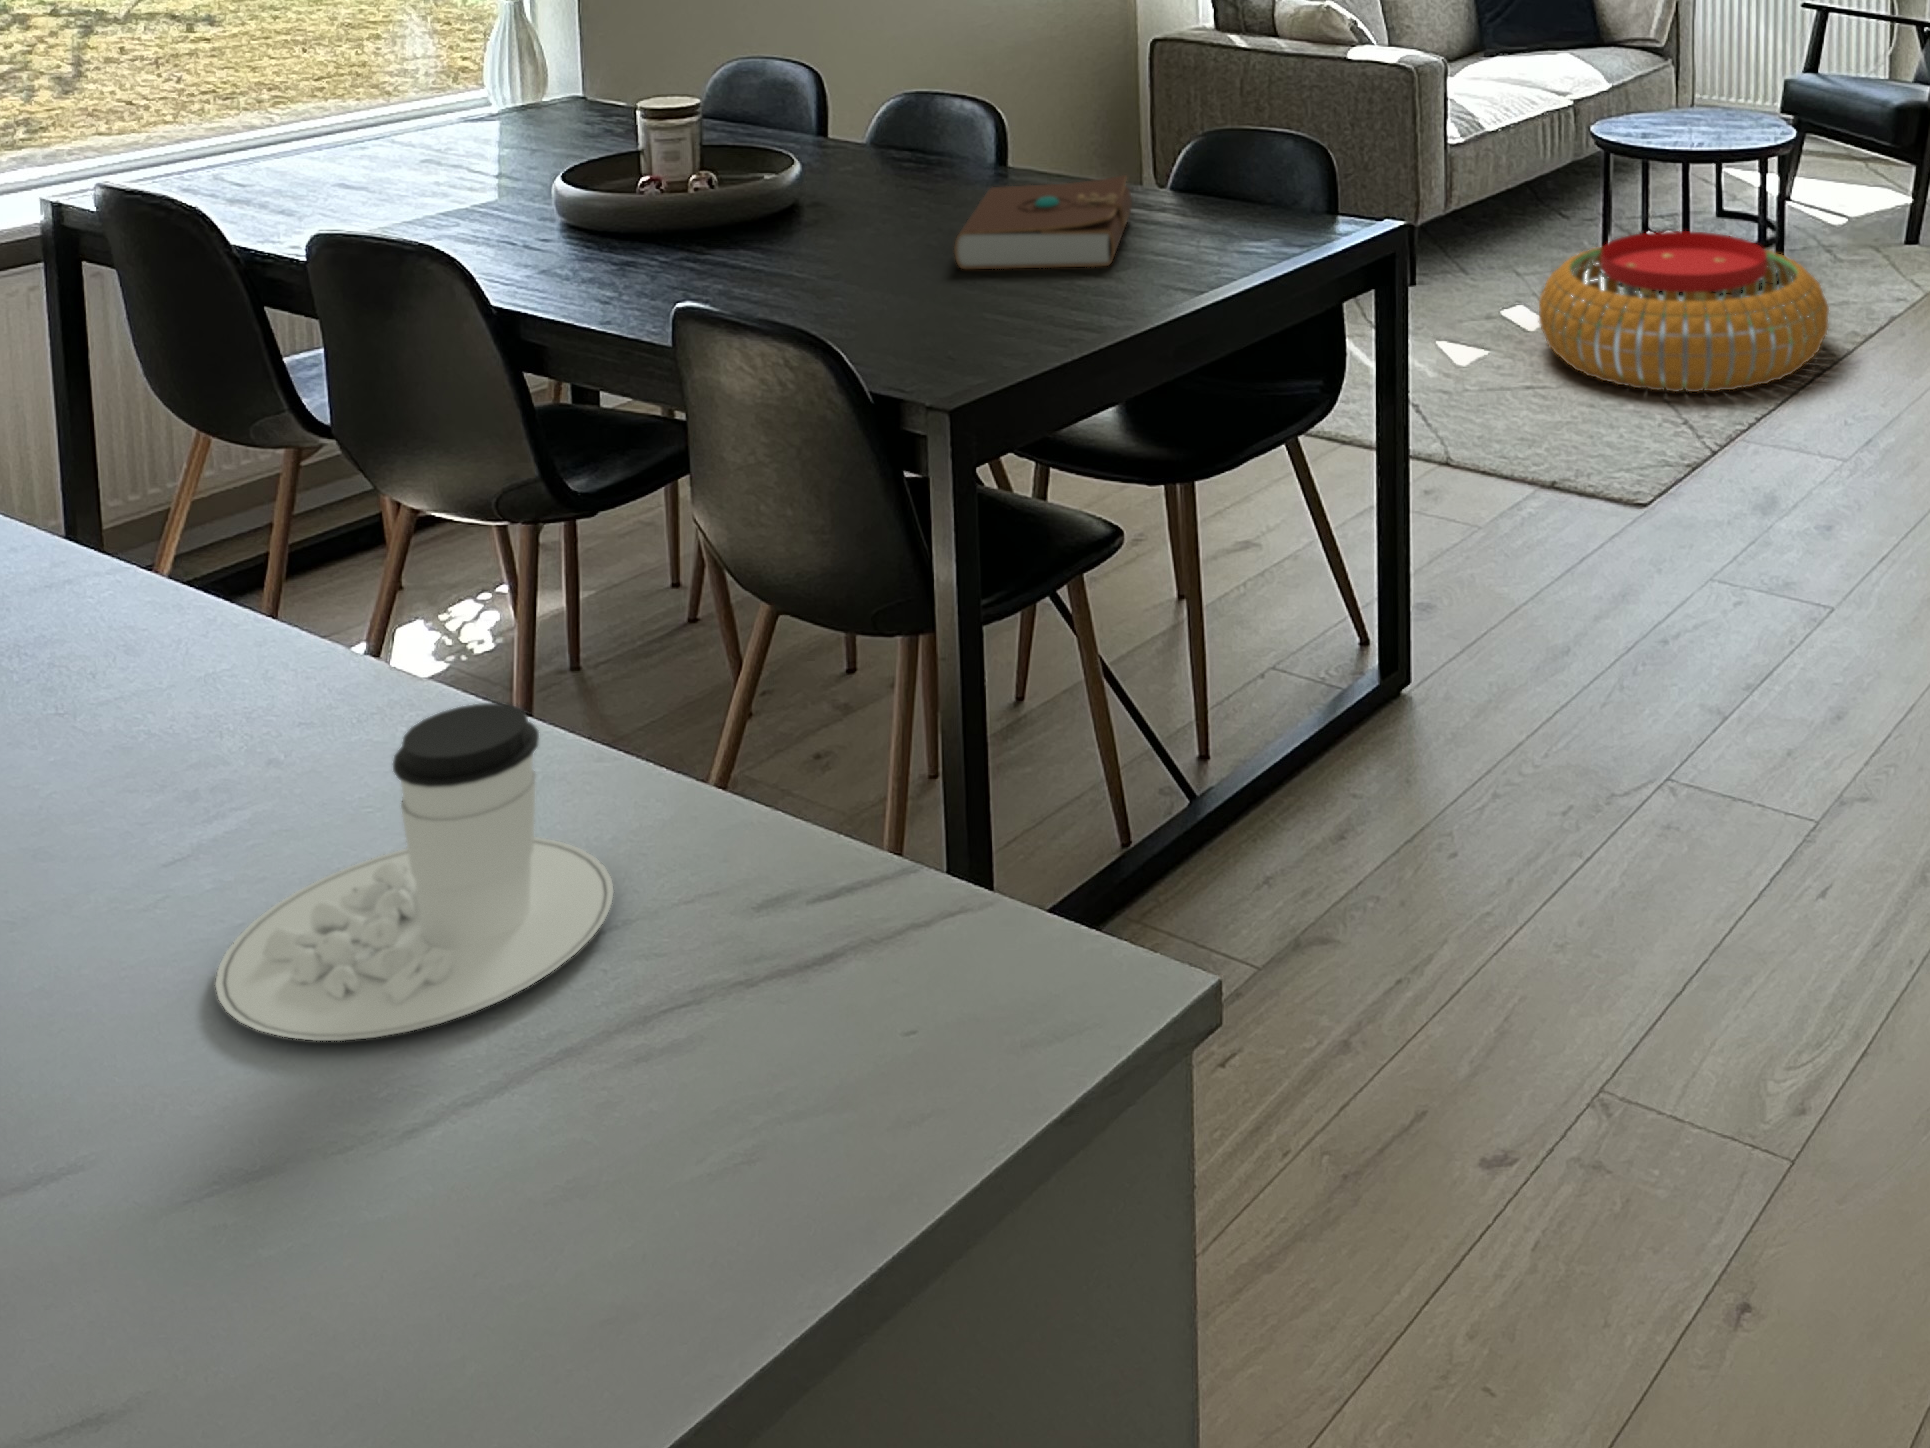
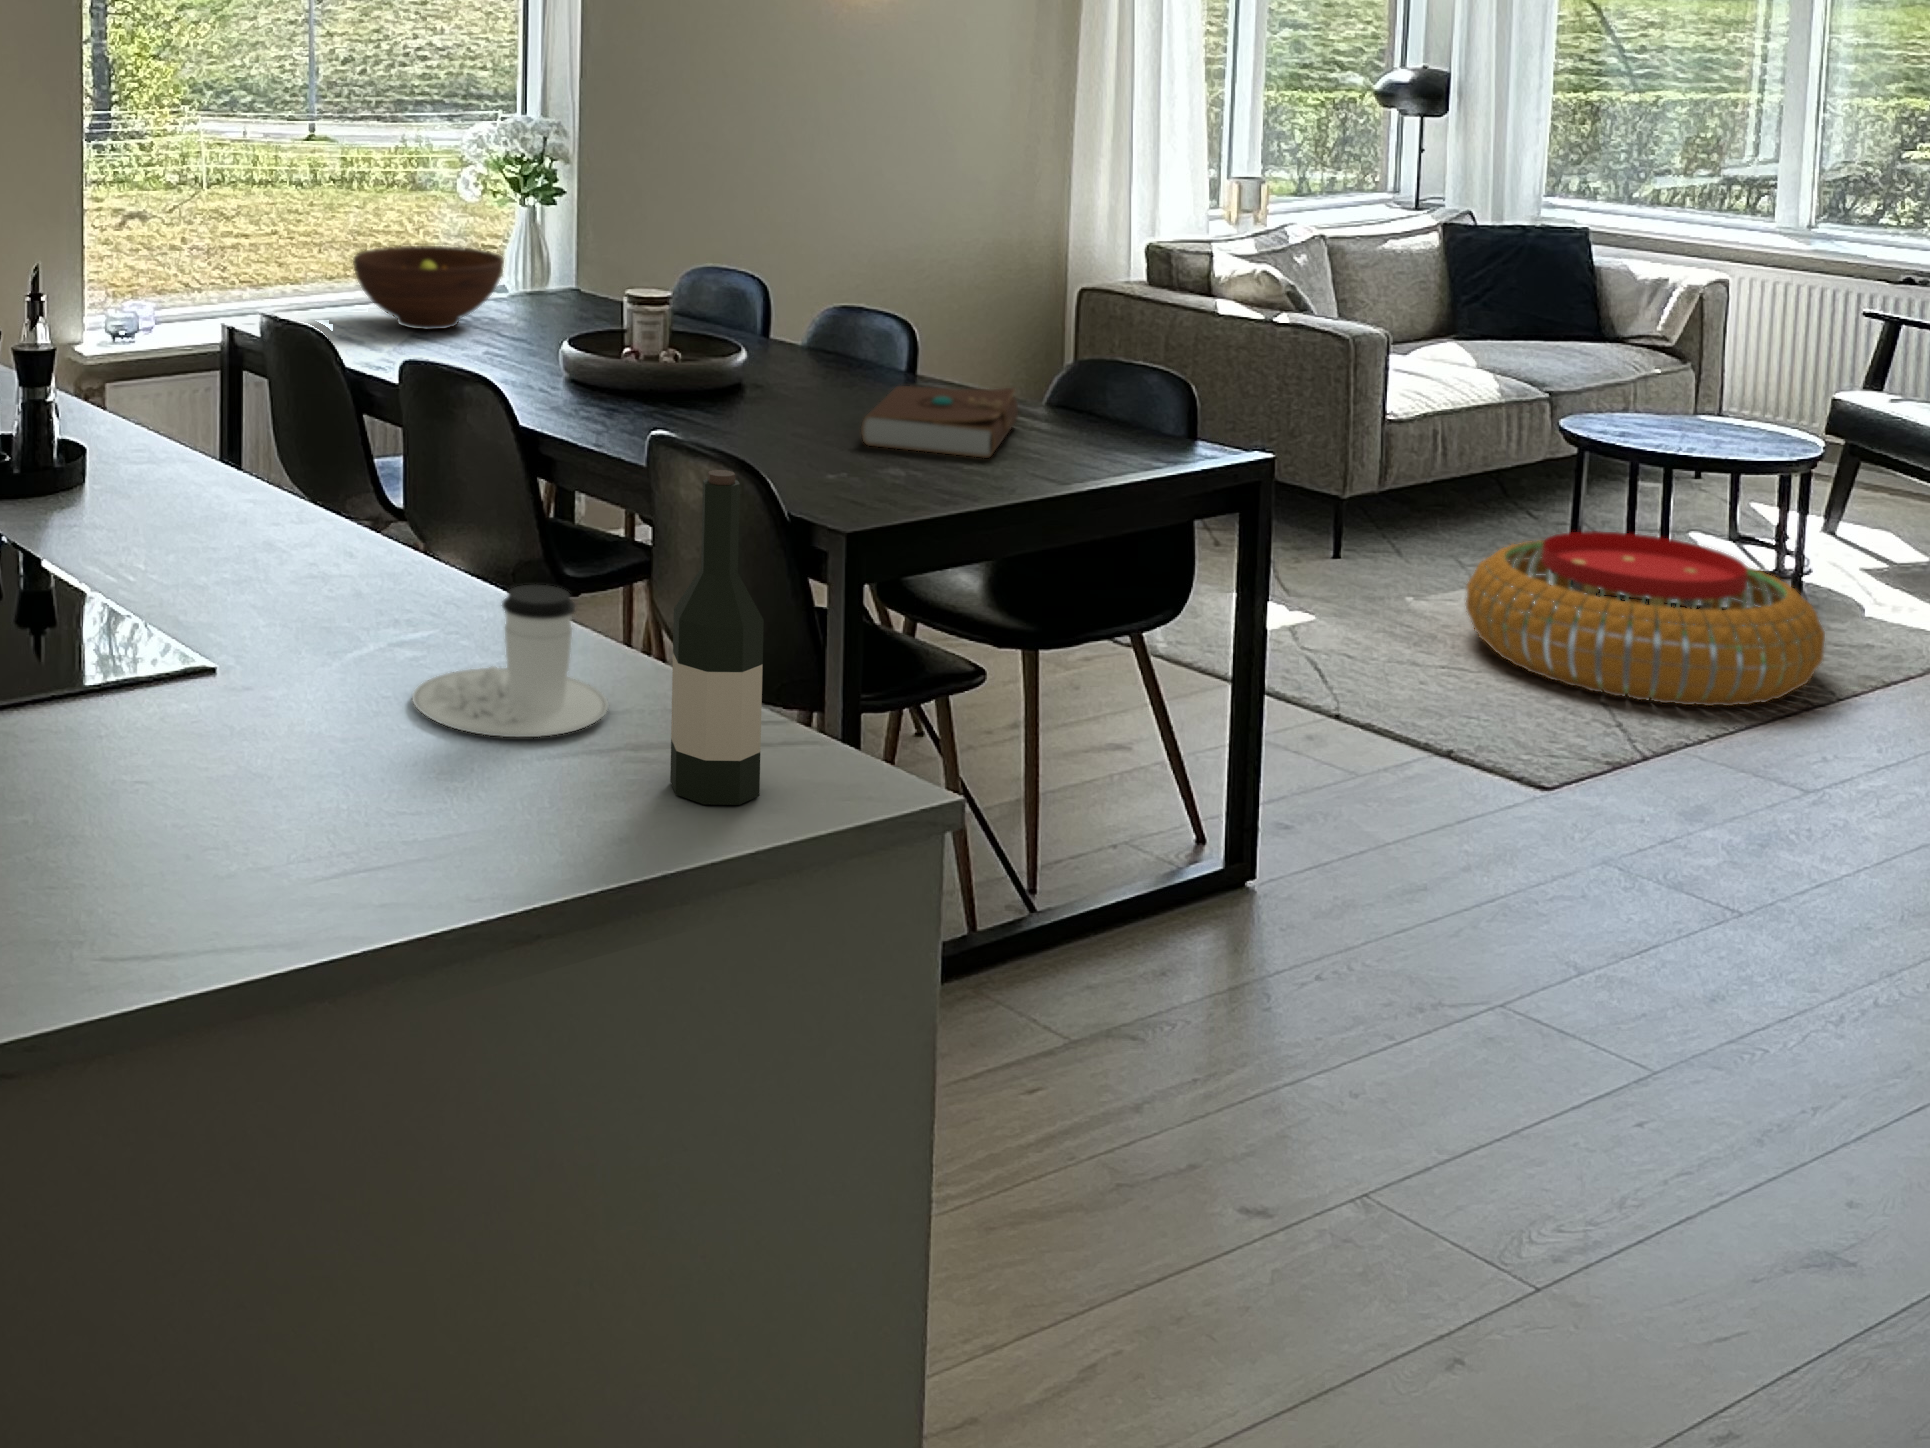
fruit bowl: none [247,63,472,176] -> present [353,246,504,330]
wine bottle: none [720,487,898,1100] -> present [670,470,764,805]

